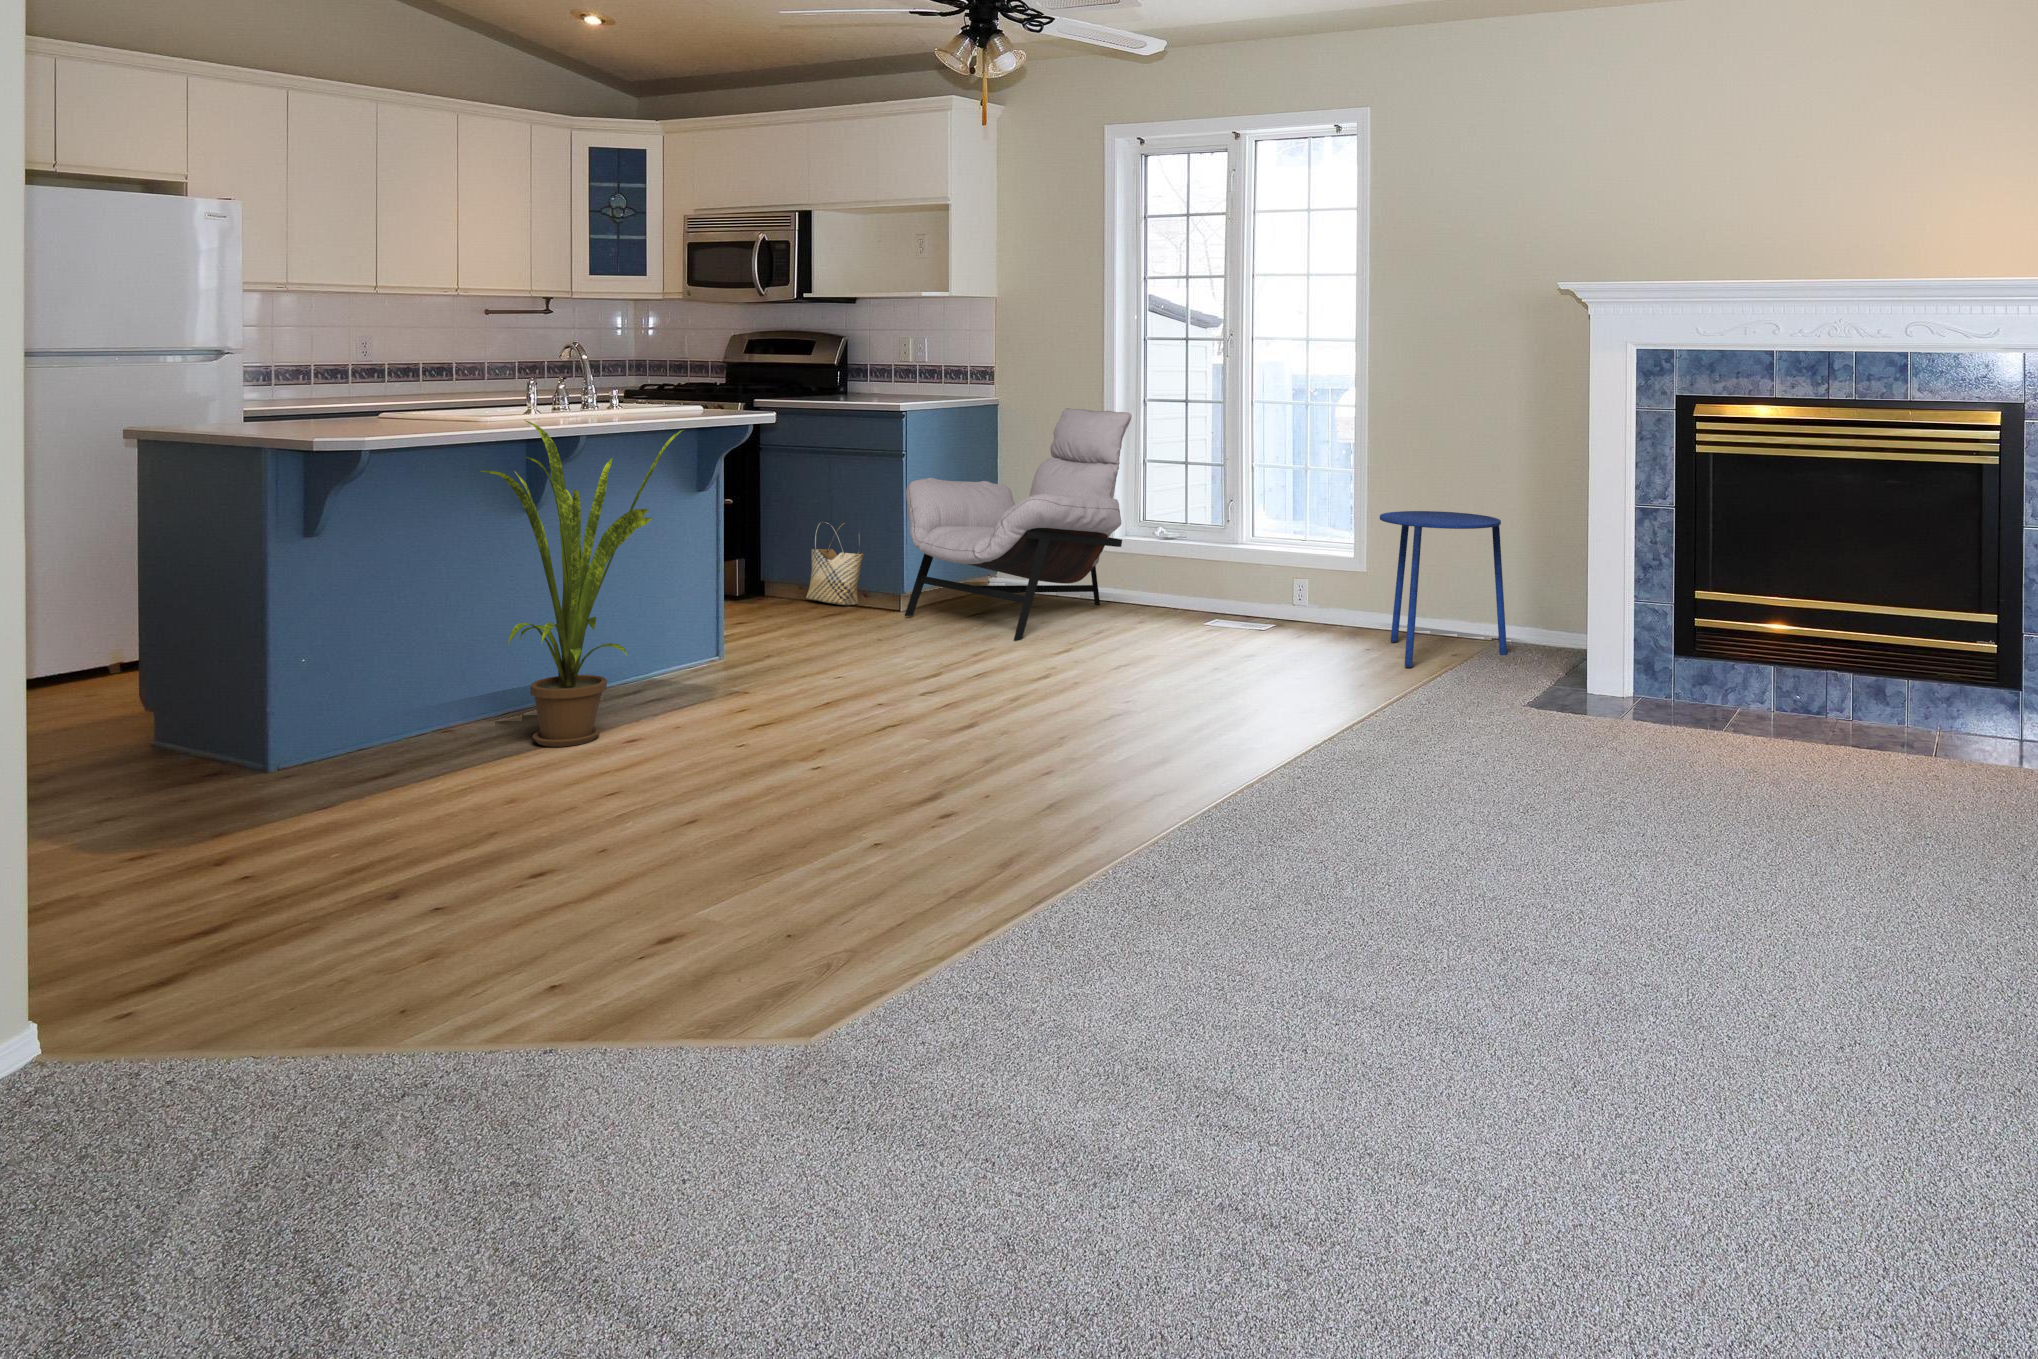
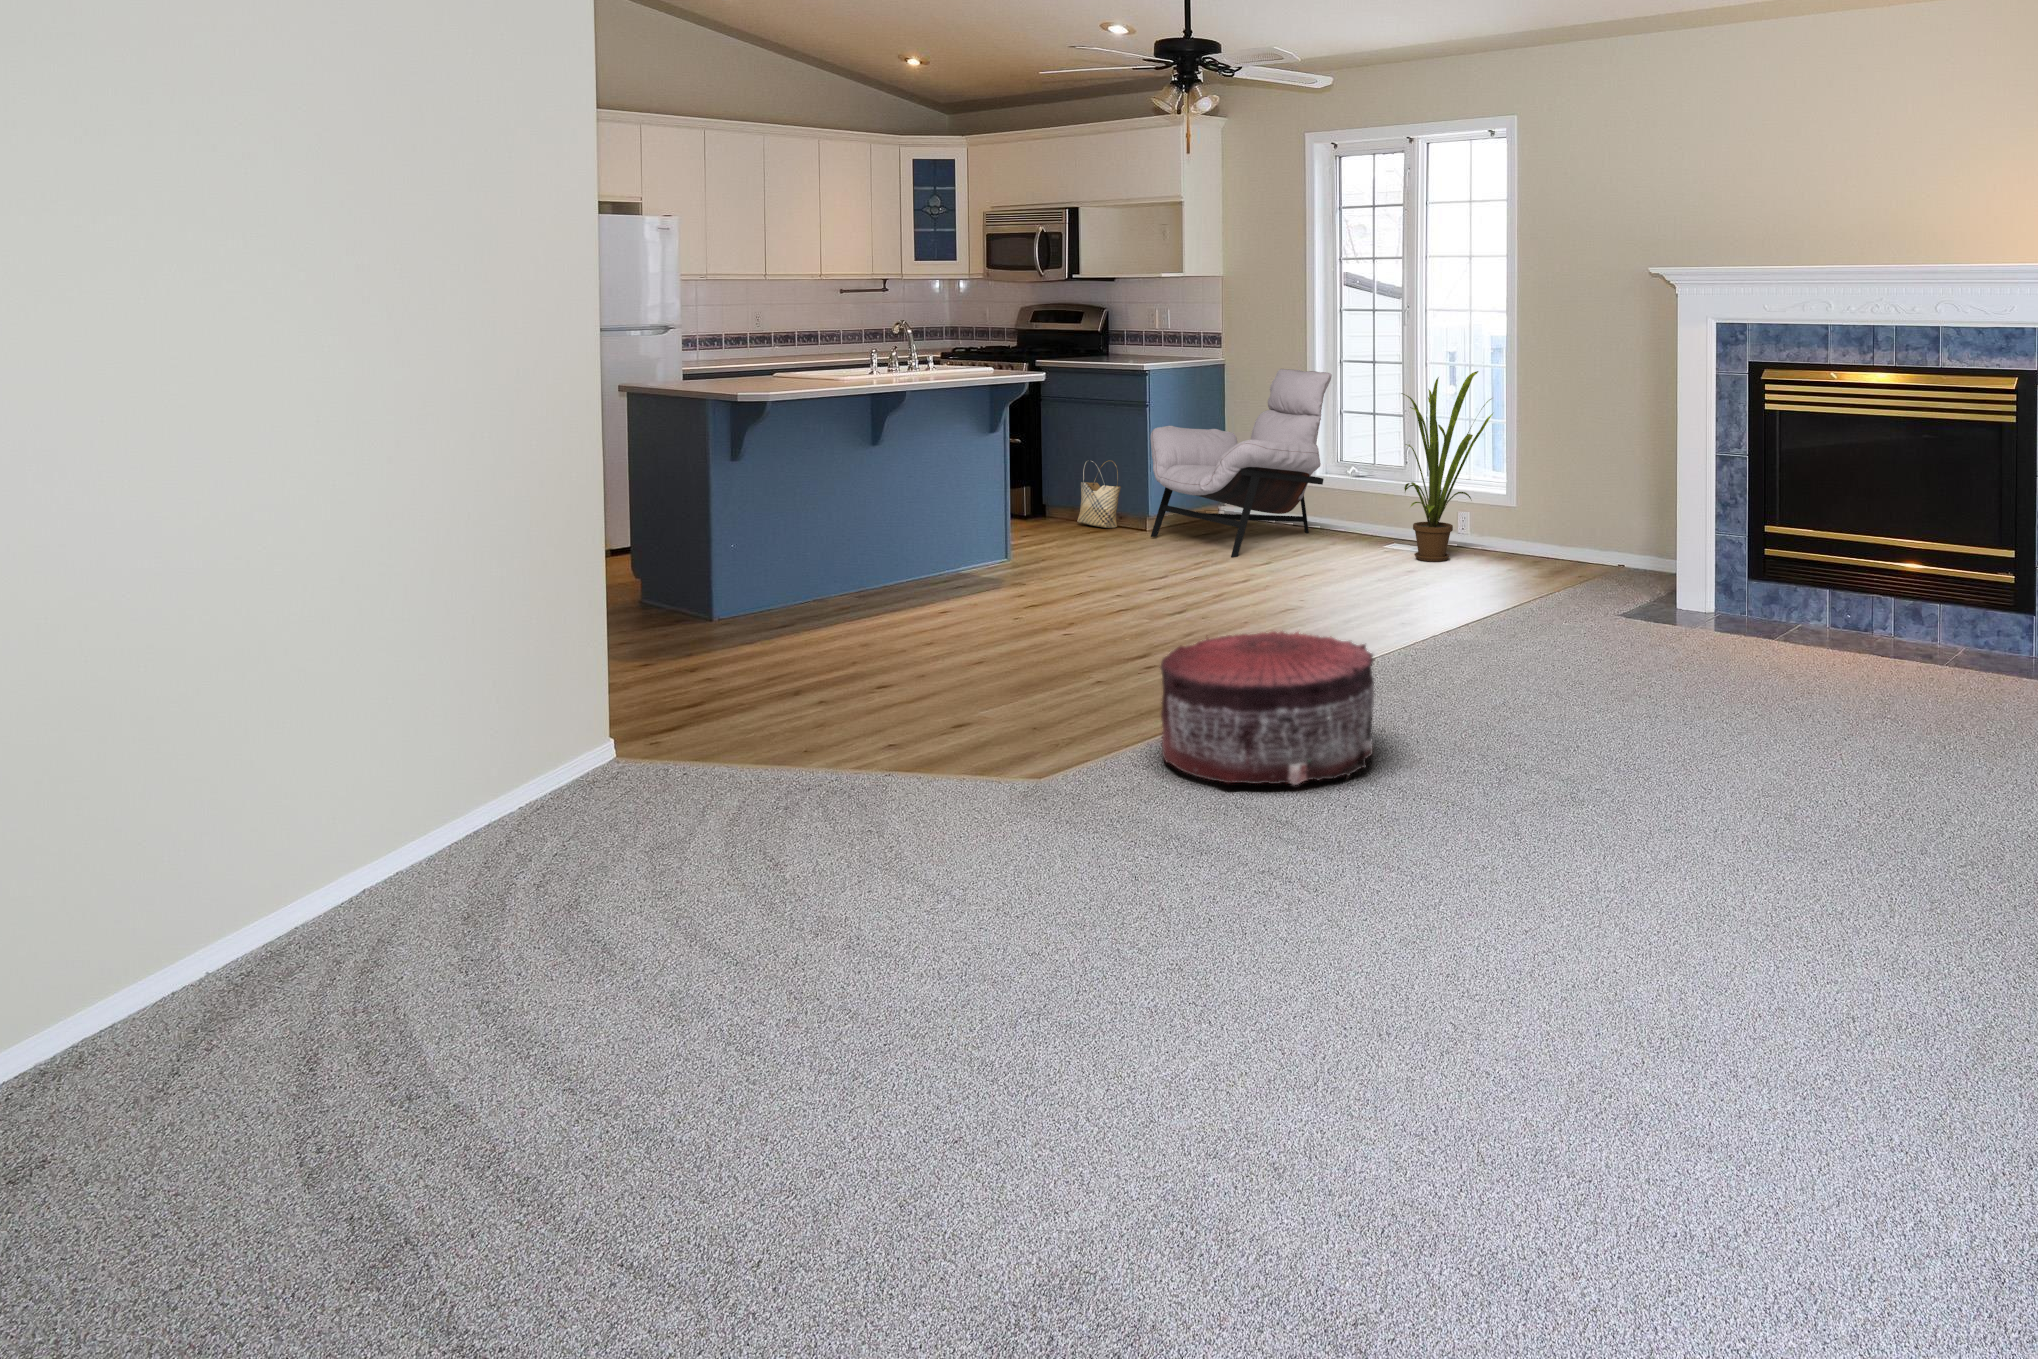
house plant: present [480,420,683,747] -> present [1401,371,1493,562]
side table: present [1380,511,1507,667] -> none [1523,458,1633,586]
pouf: none [1002,771,1329,1041] -> present [1160,631,1374,785]

